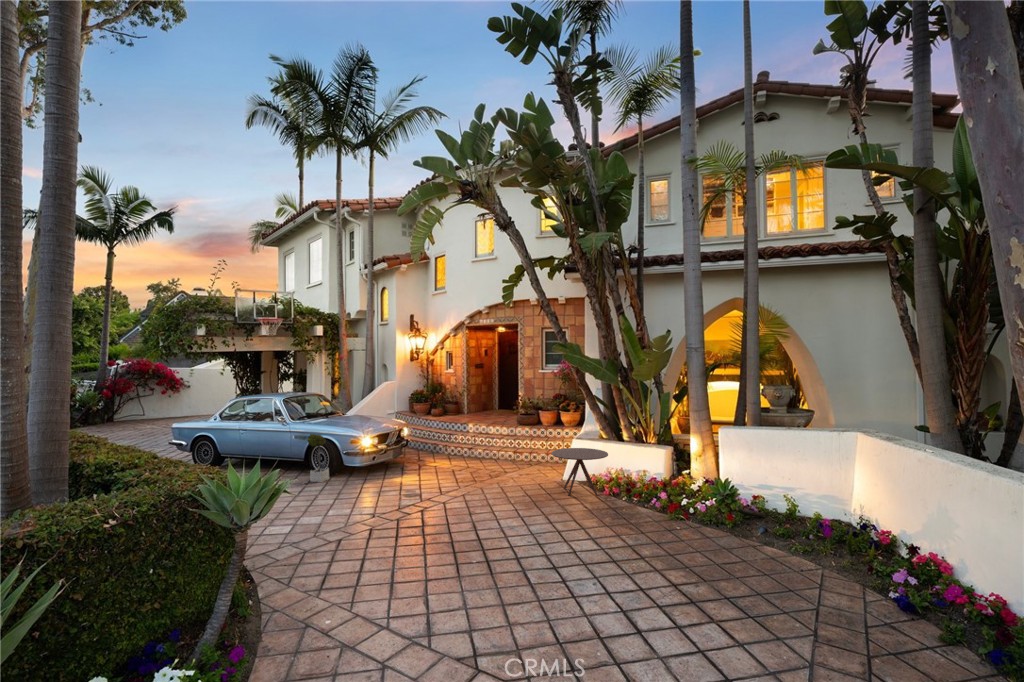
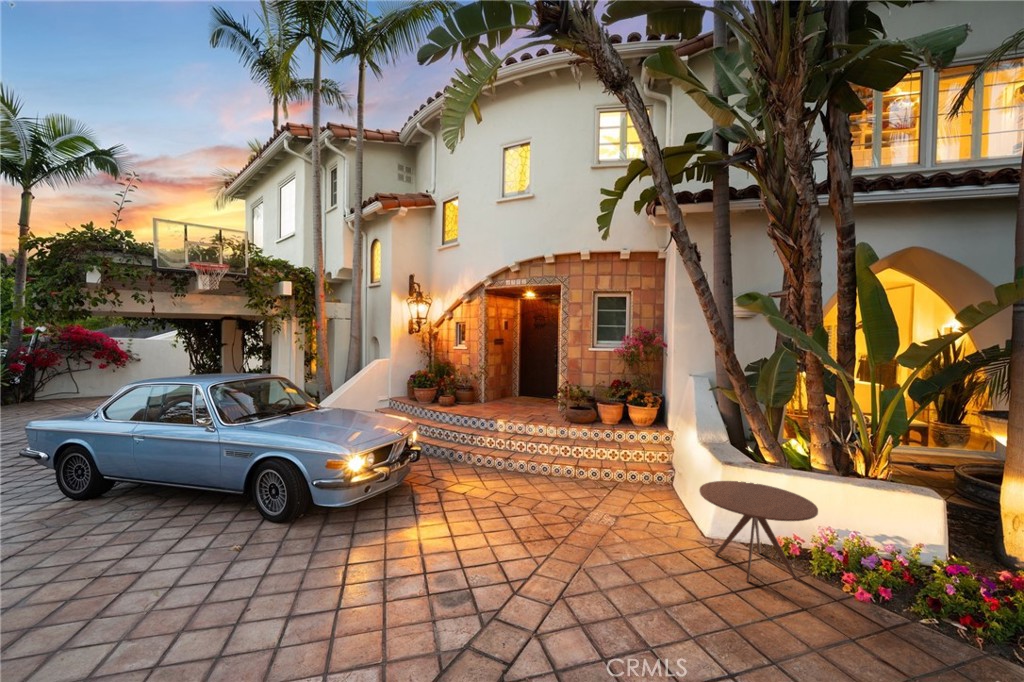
potted tree: present [307,434,329,482] -> none [246,449,287,536]

